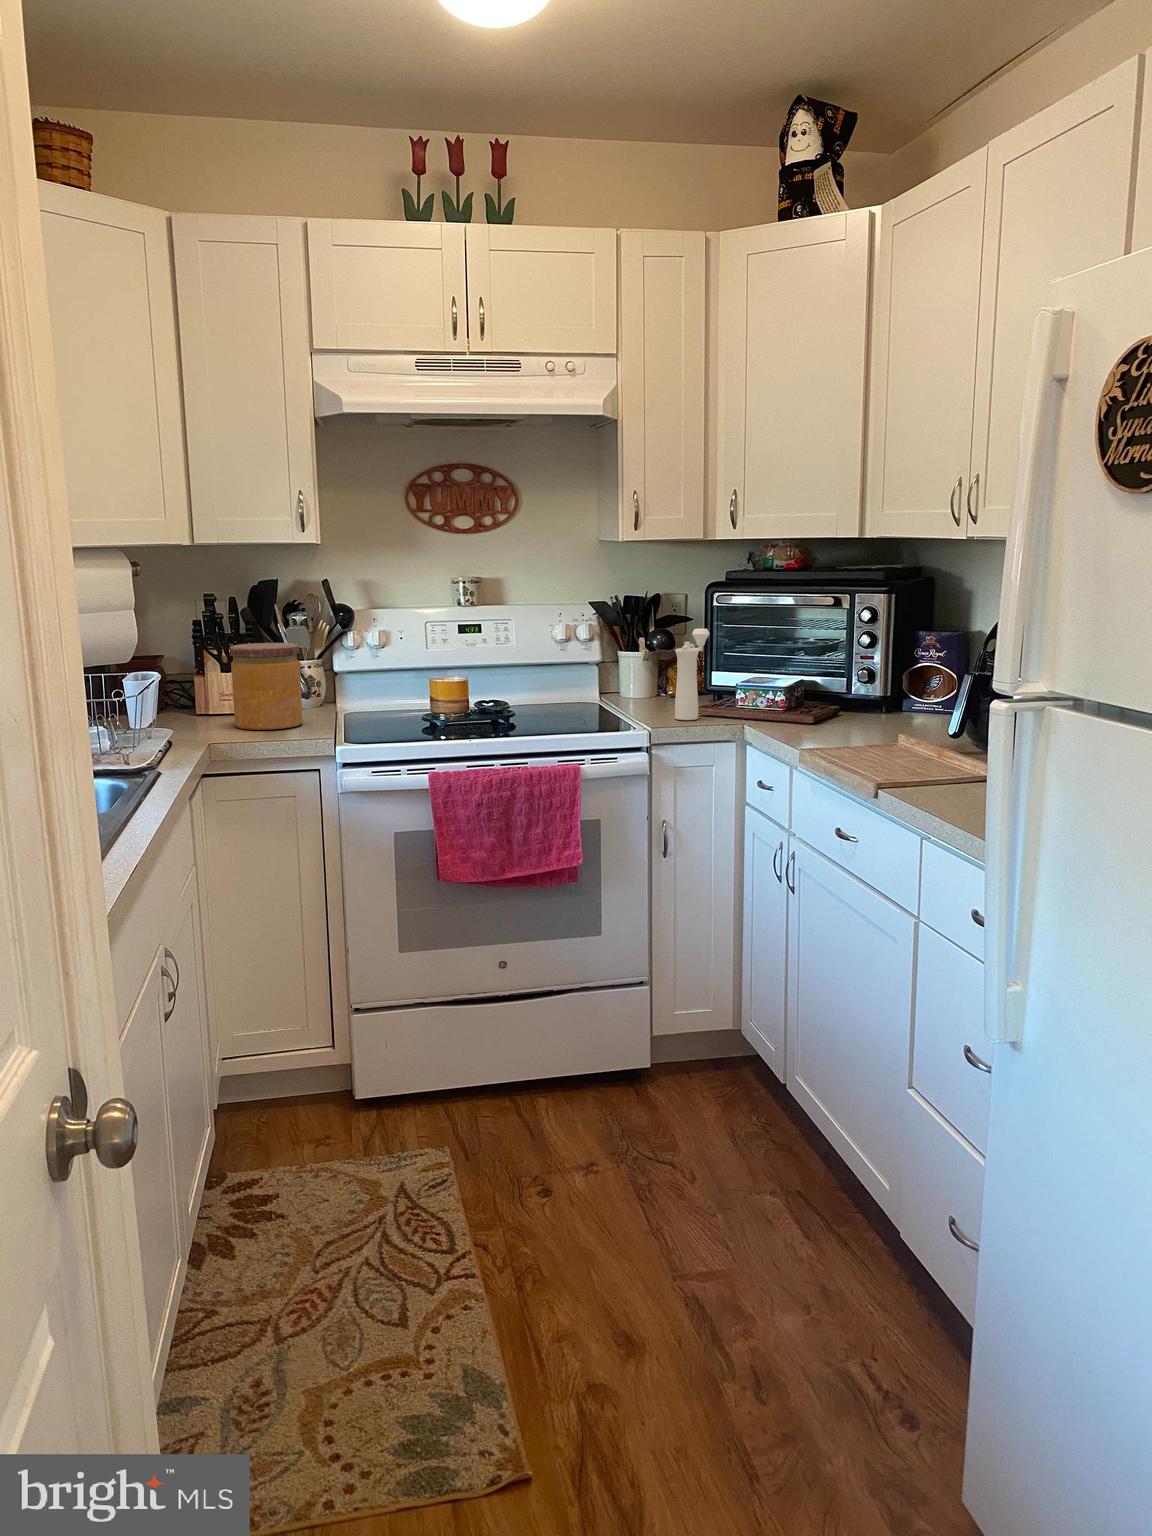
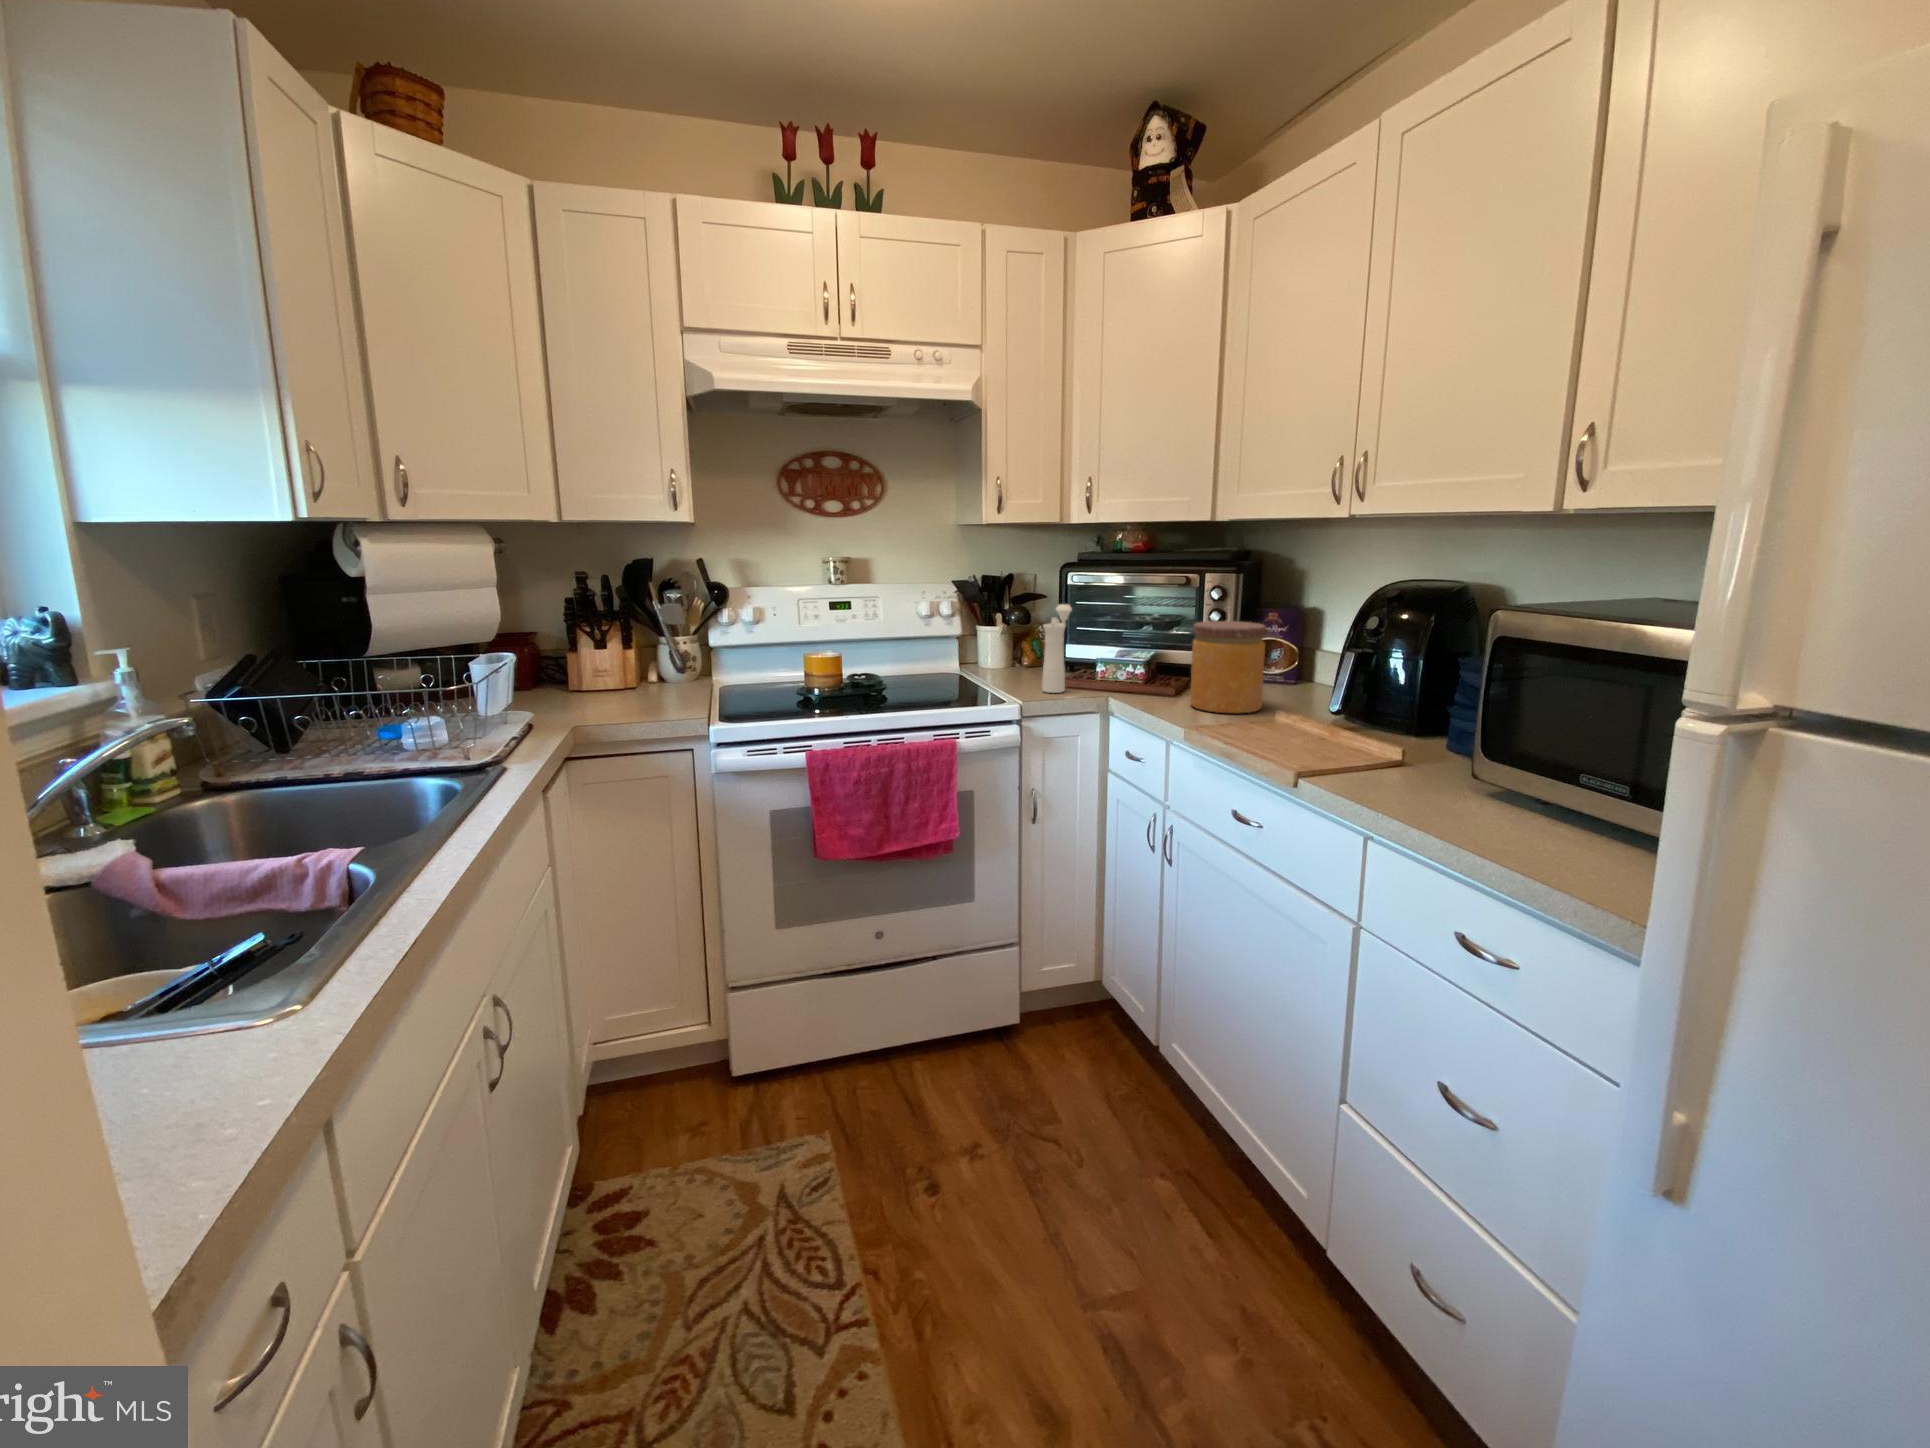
jar: present [230,643,303,730] -> present [1190,621,1266,713]

